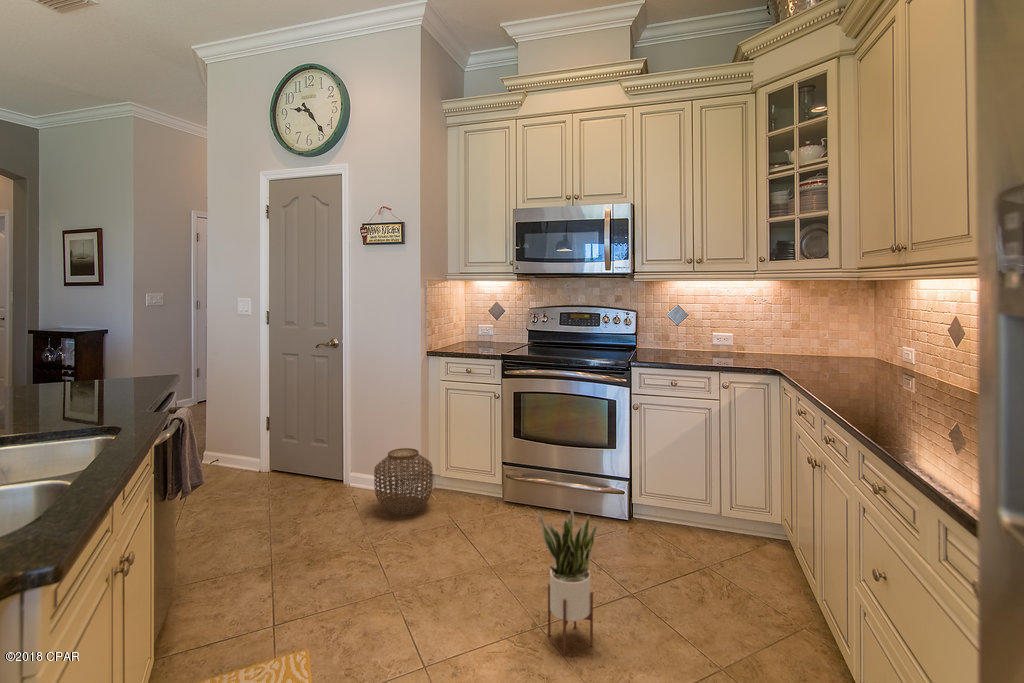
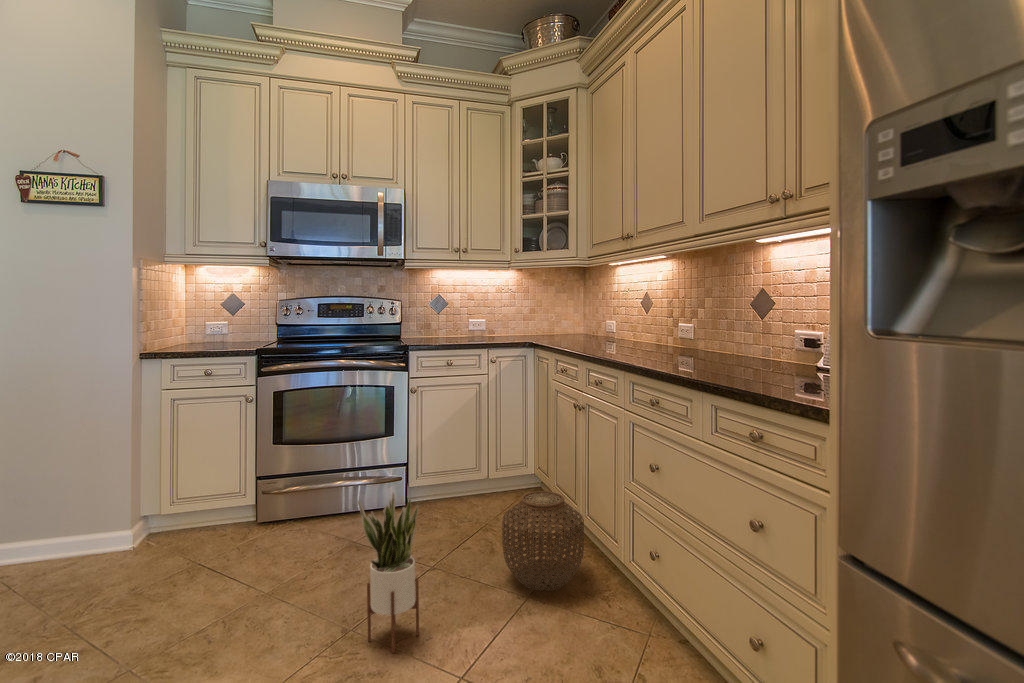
woven basket: present [374,448,433,516] -> present [502,491,584,591]

